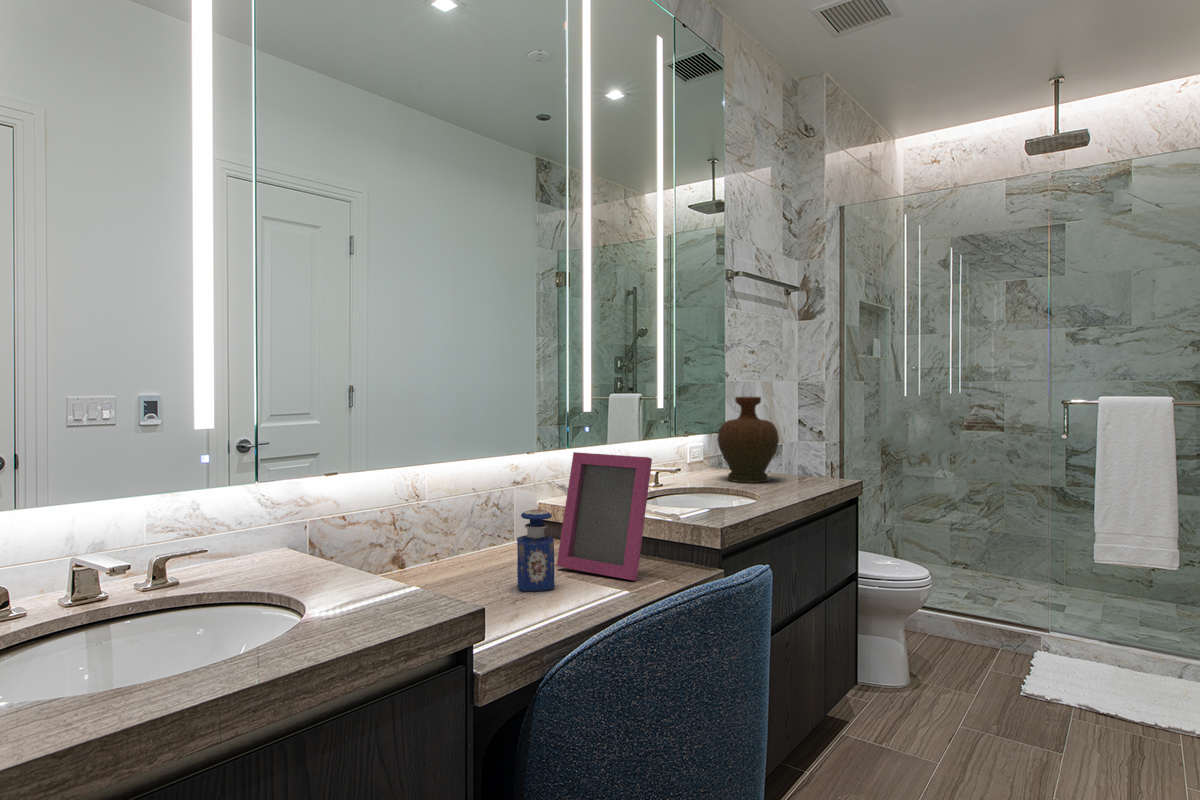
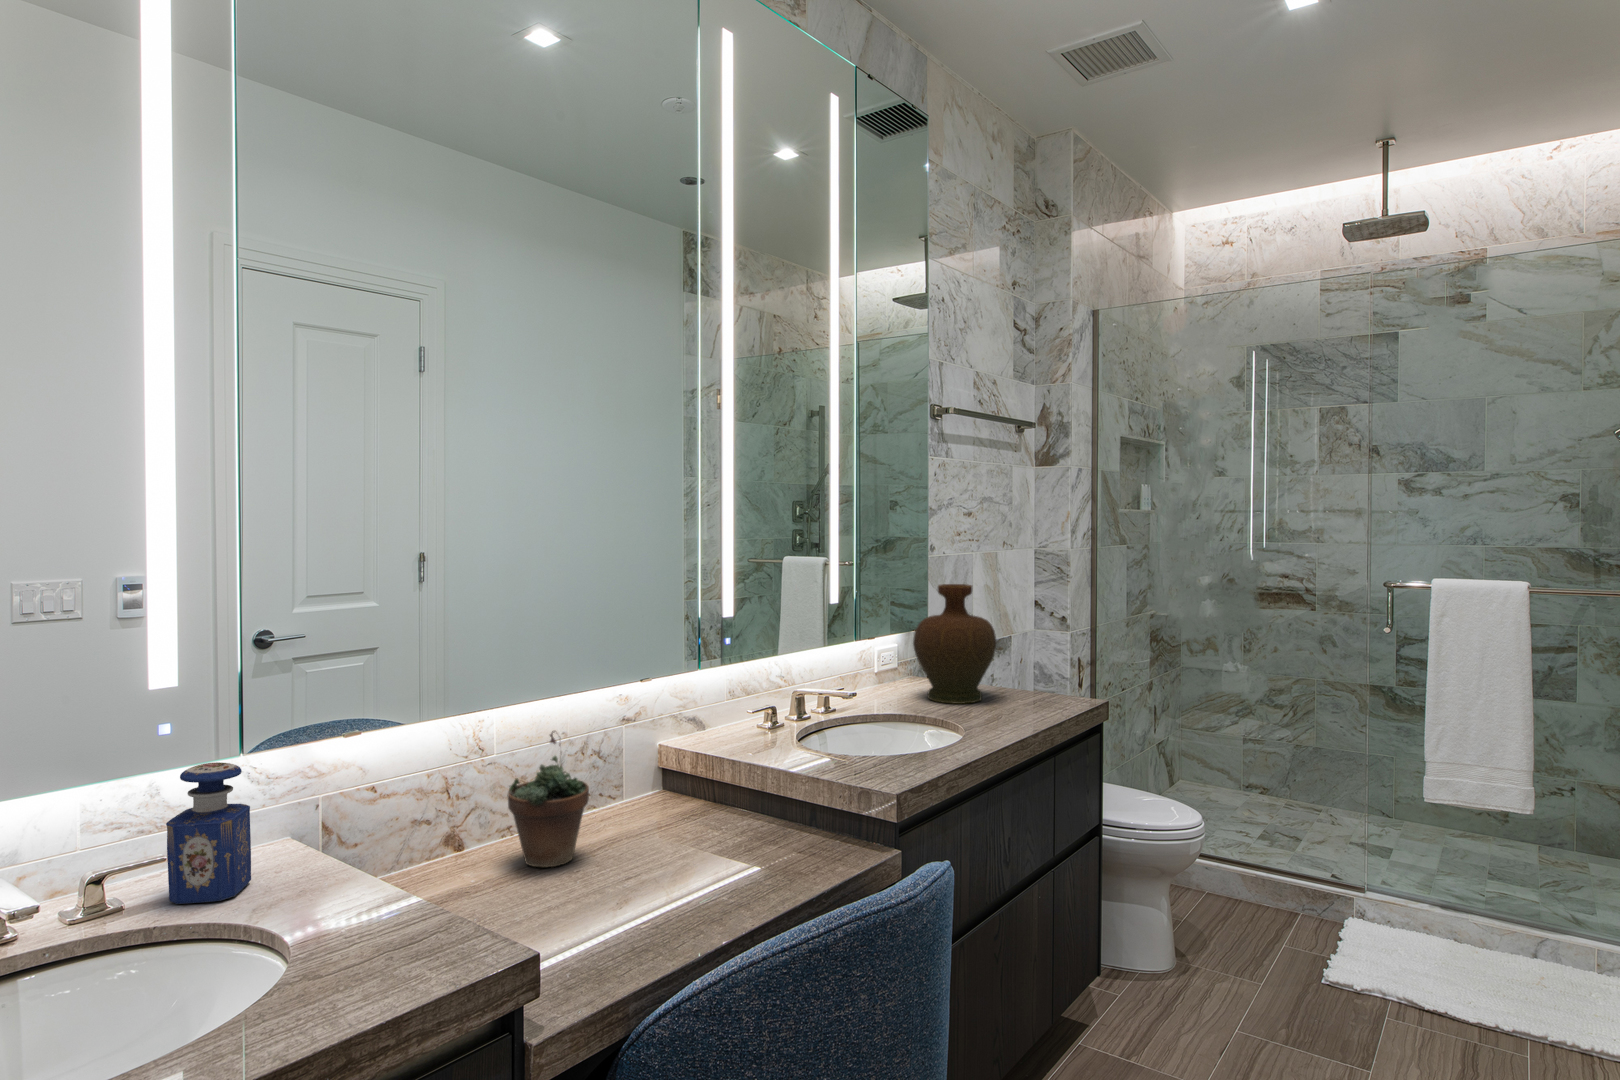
picture frame: present [557,452,652,580] -> none [673,688,802,871]
succulent plant: none [438,480,497,578] -> present [507,731,589,867]
perfume bottle: present [517,510,554,591] -> present [166,762,251,904]

